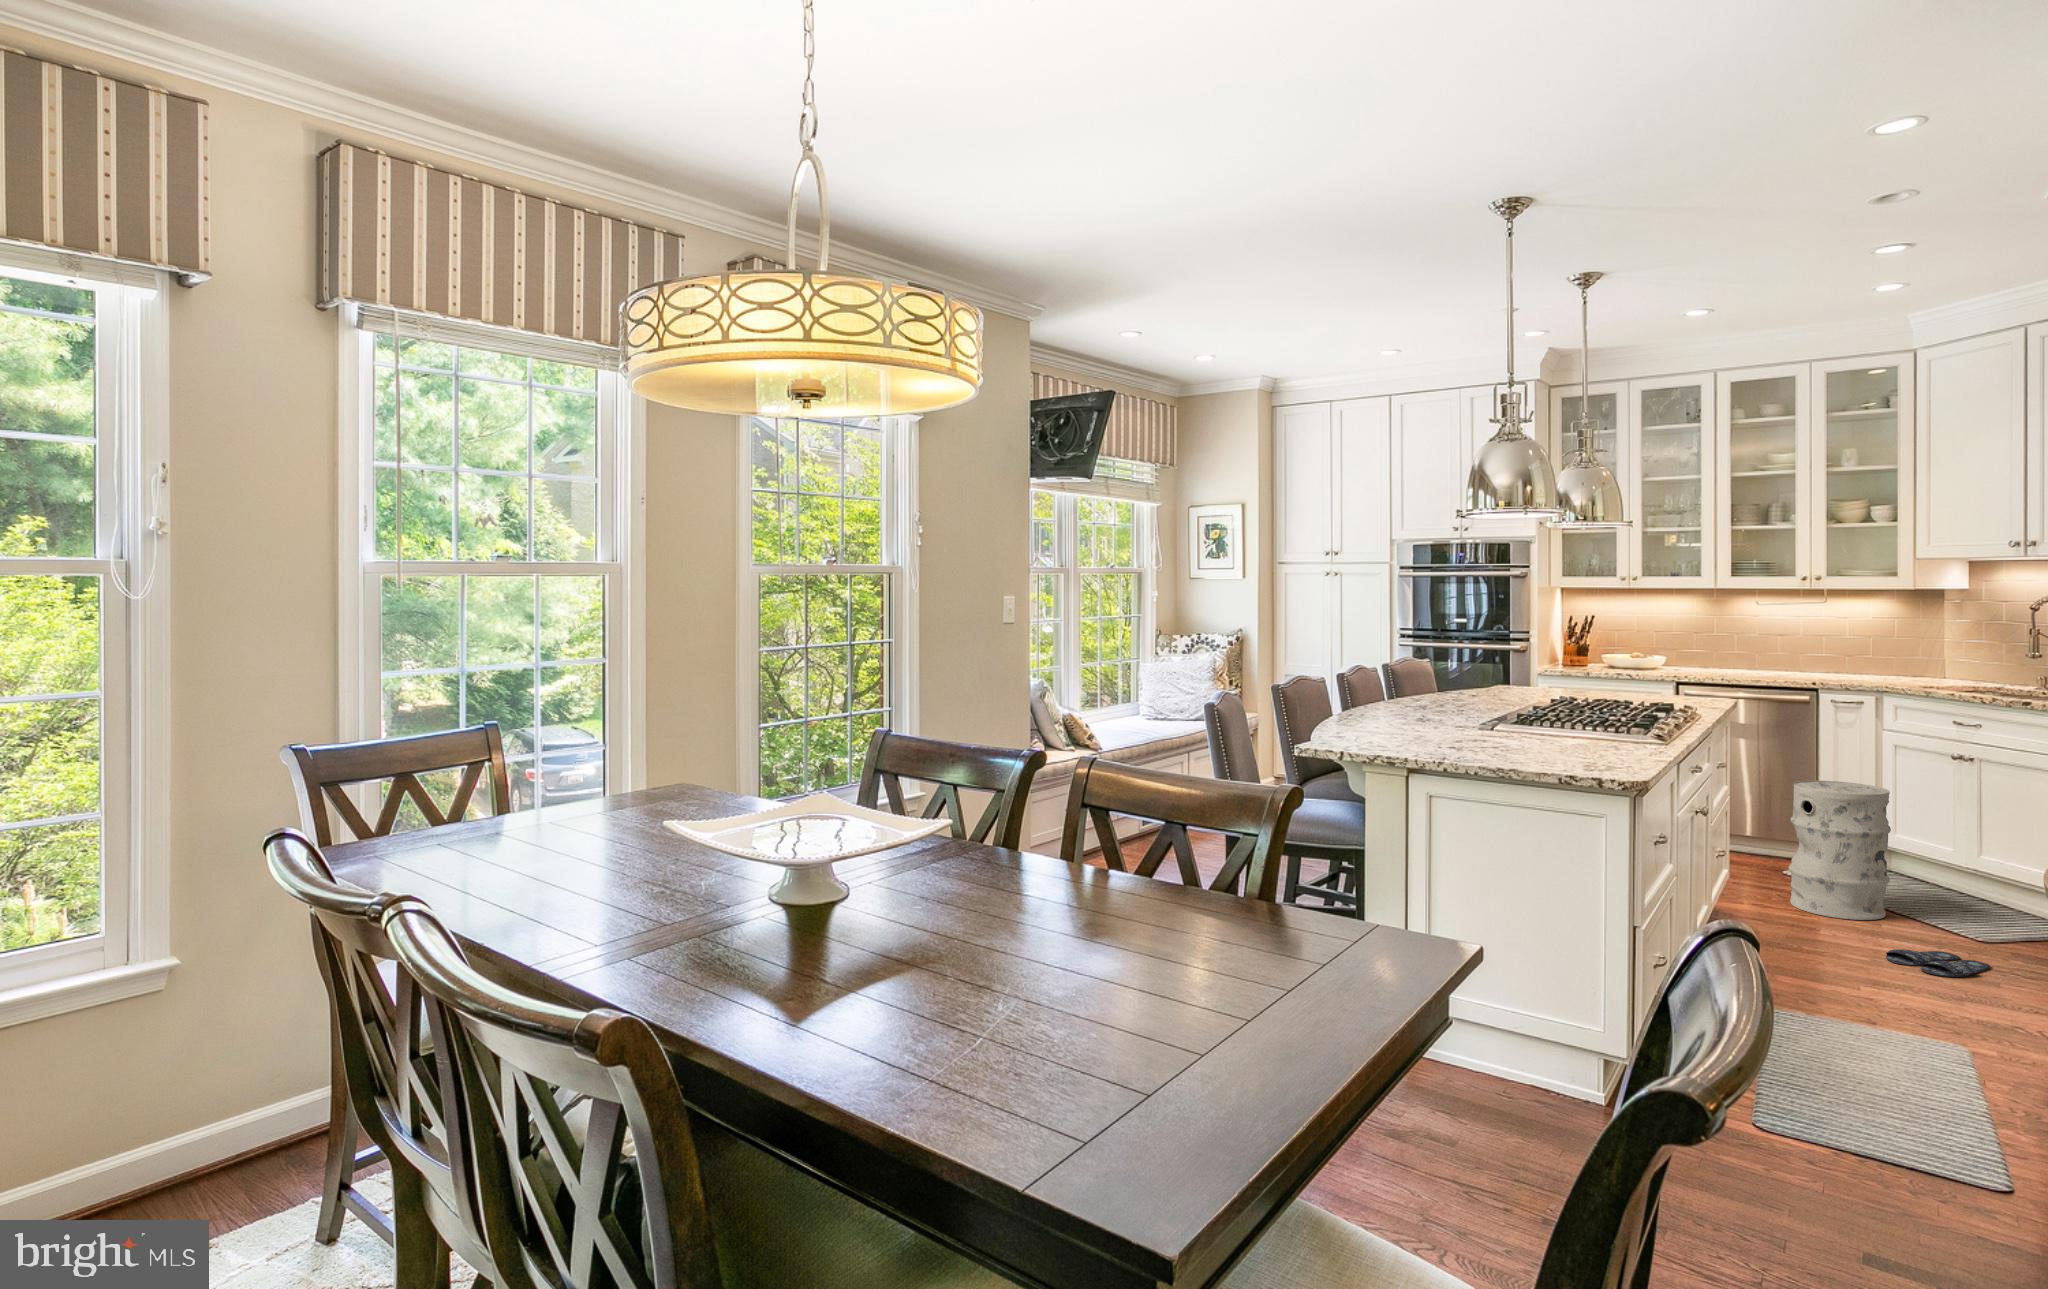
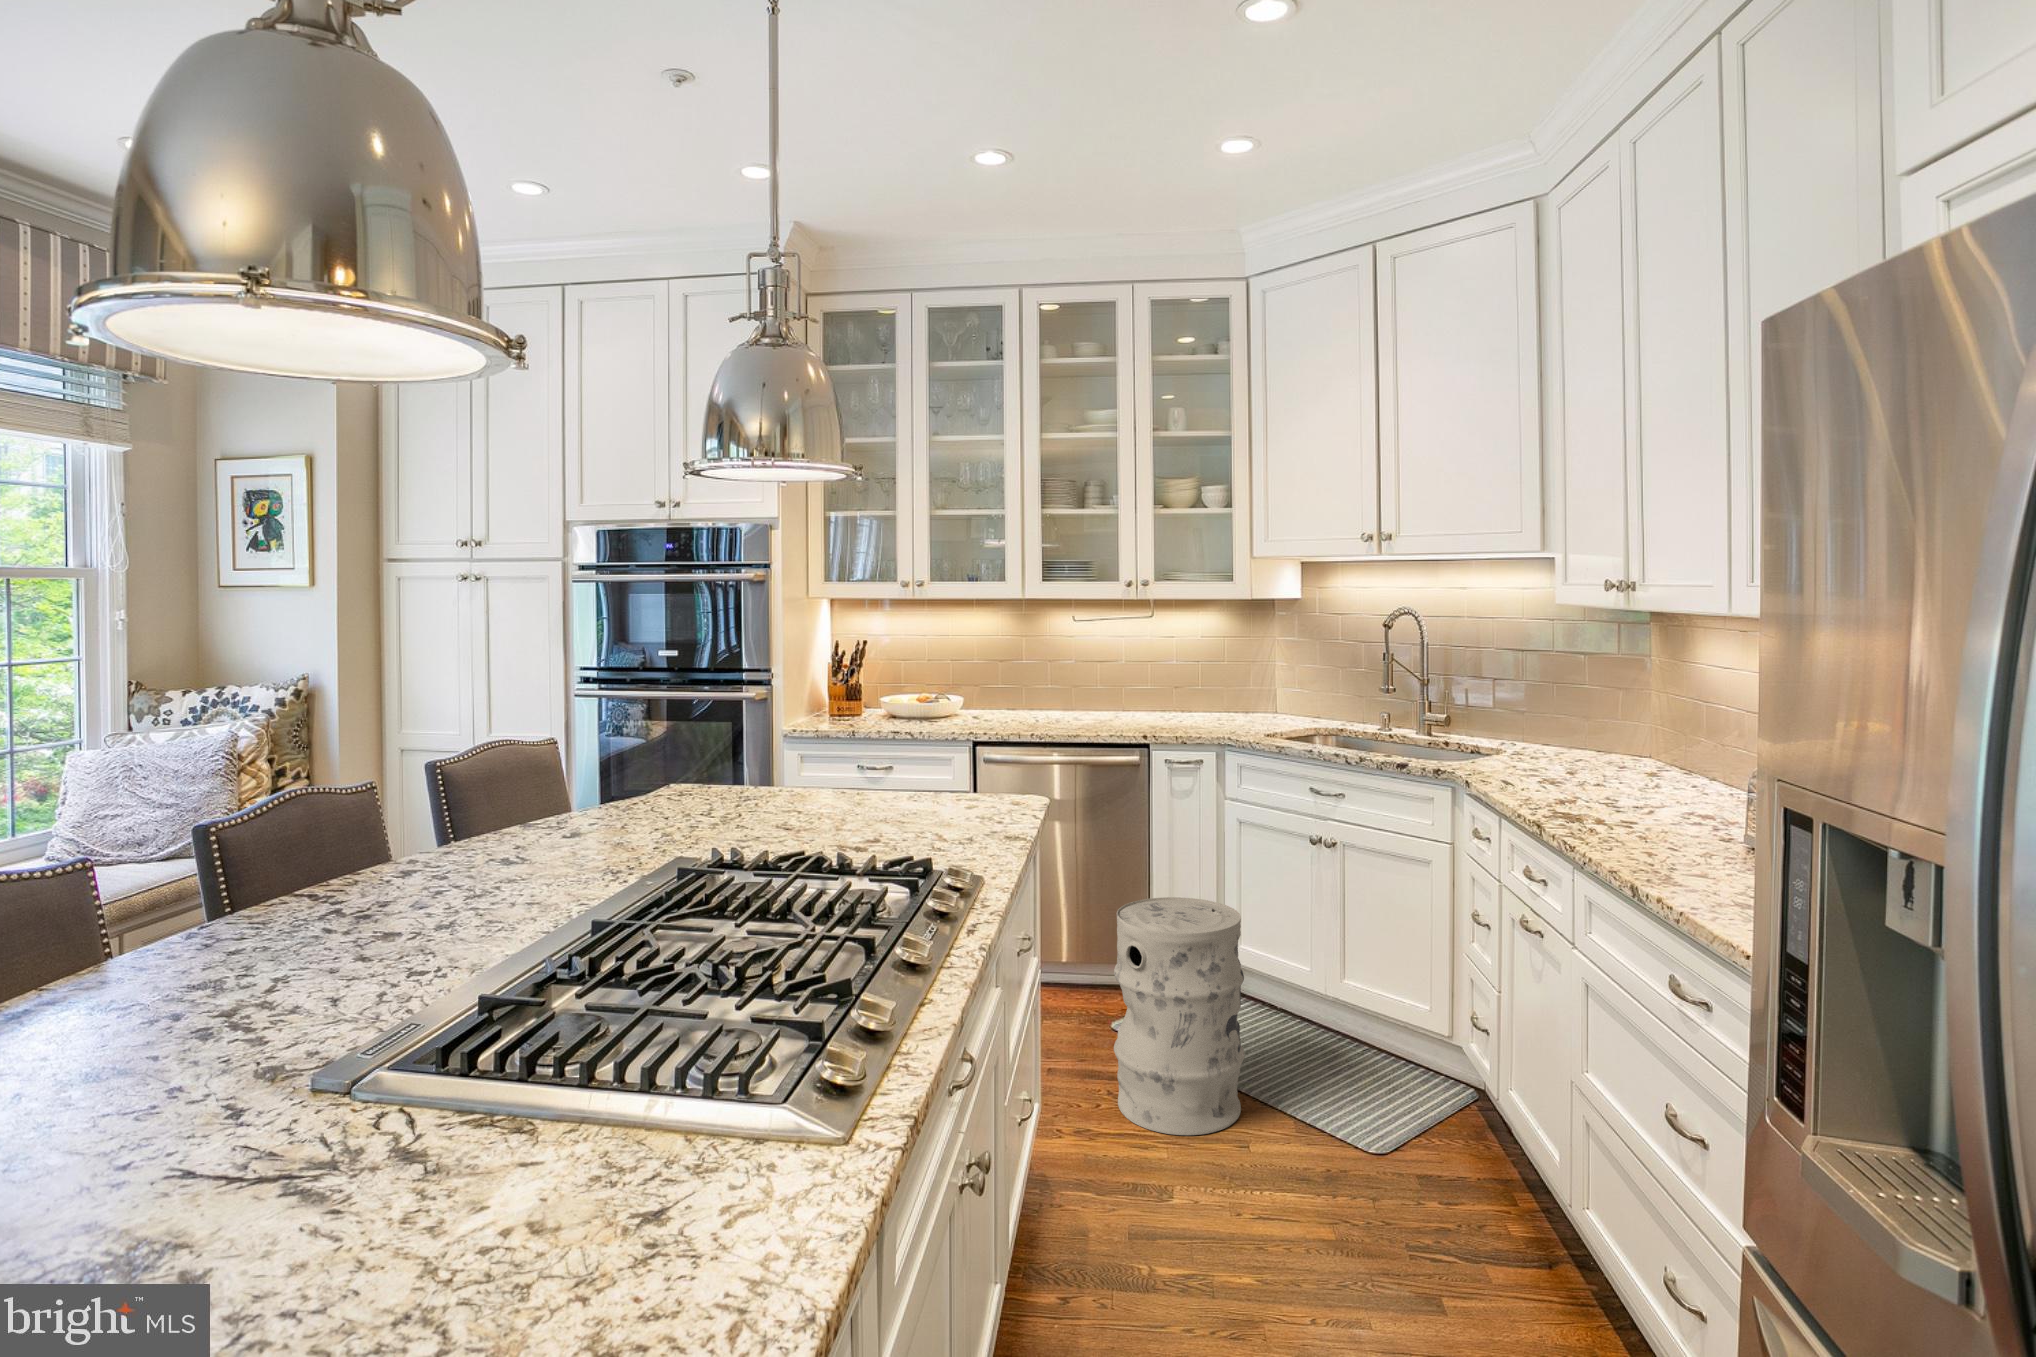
slippers: present [1886,949,1991,977] -> none [1252,1208,1394,1301]

